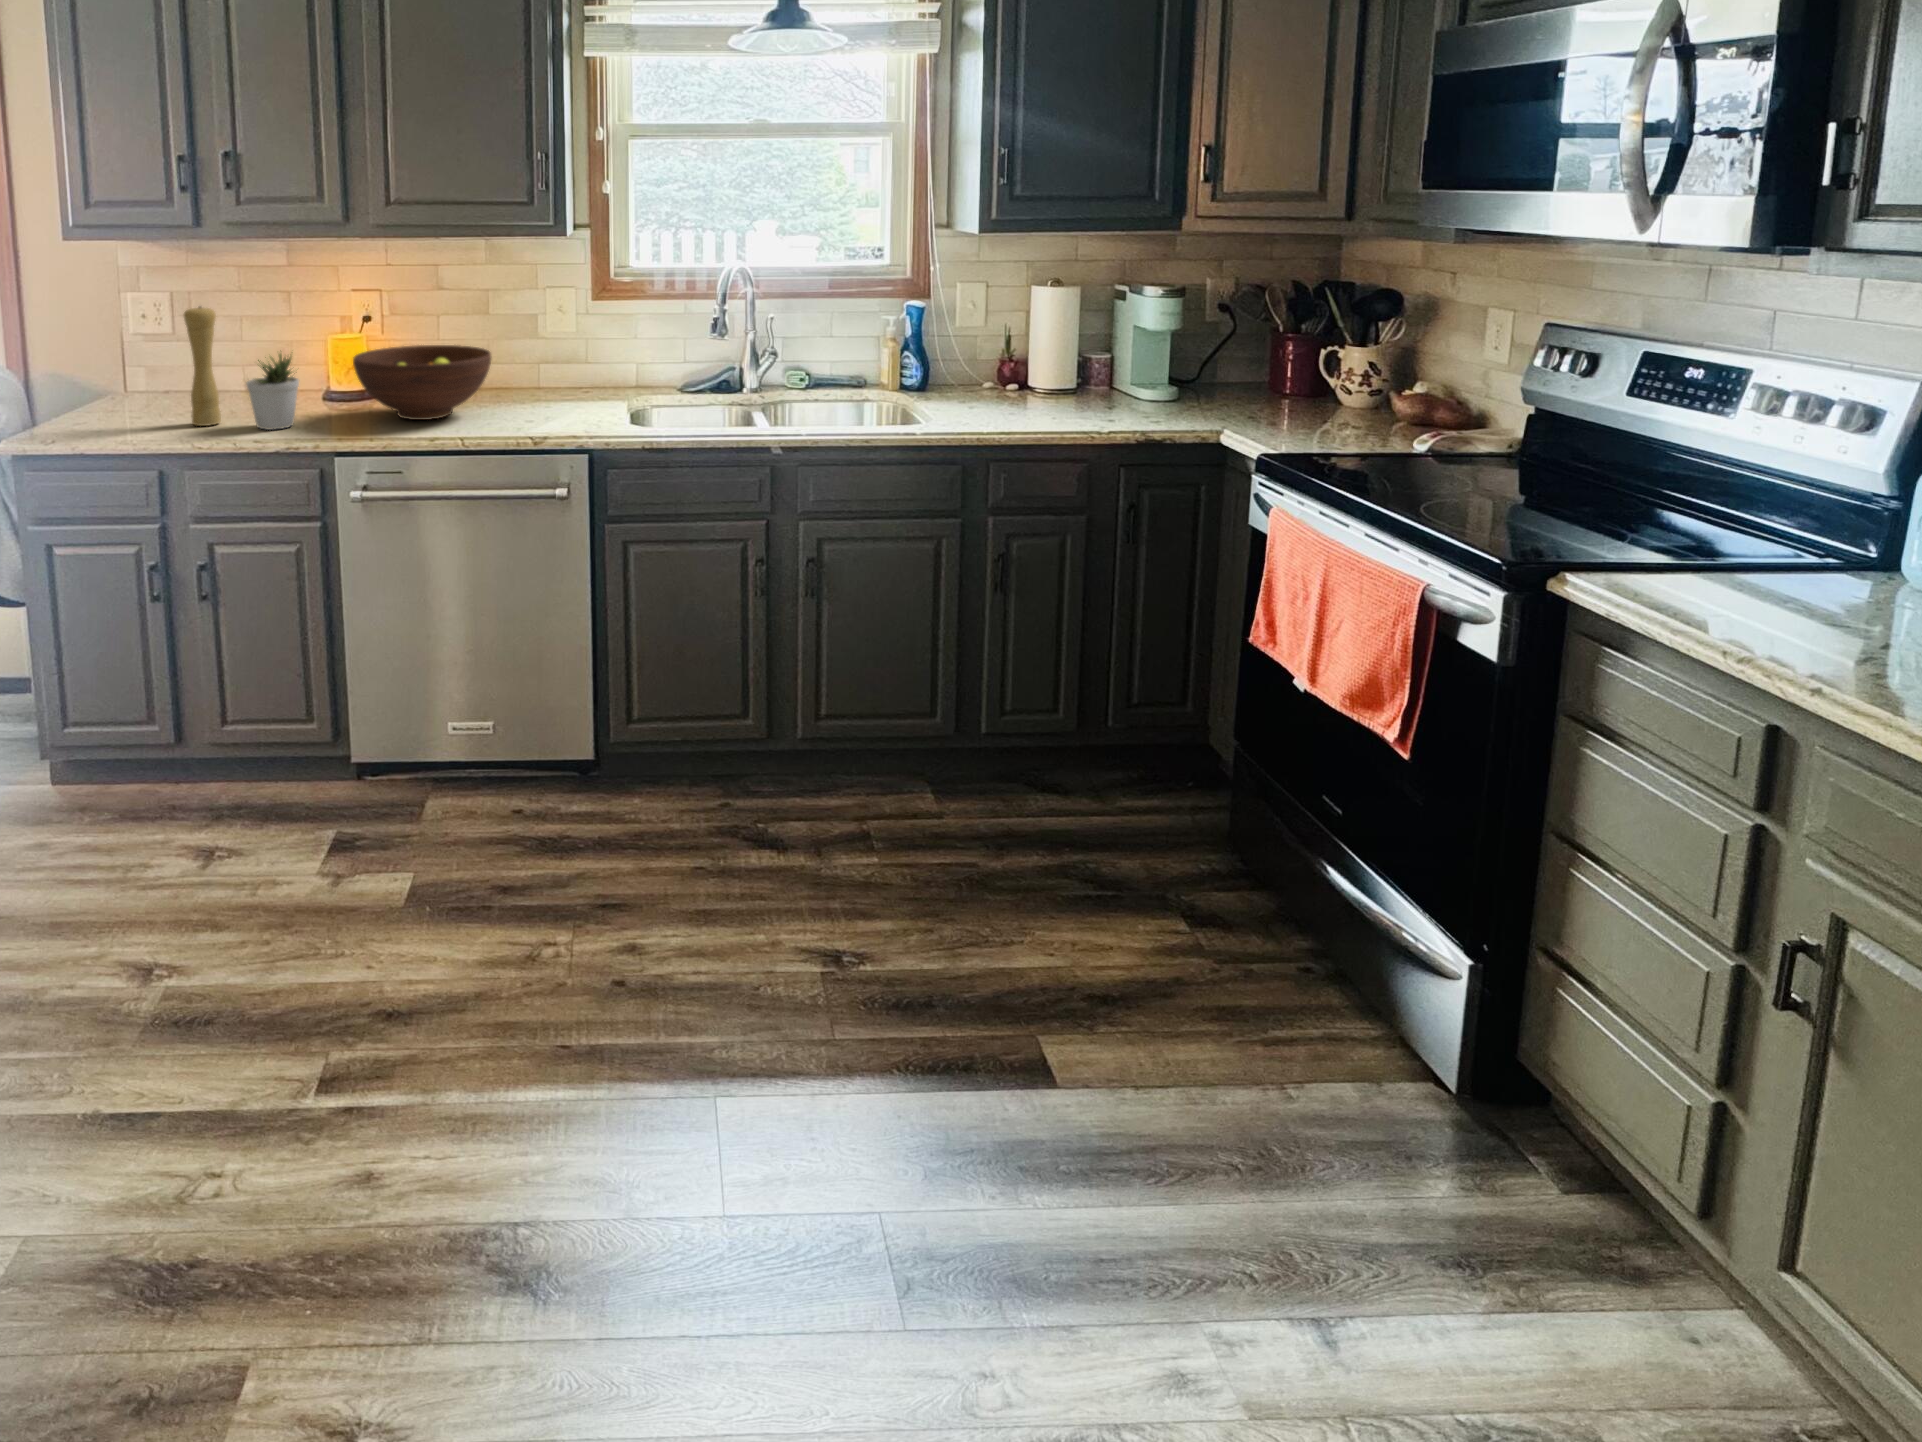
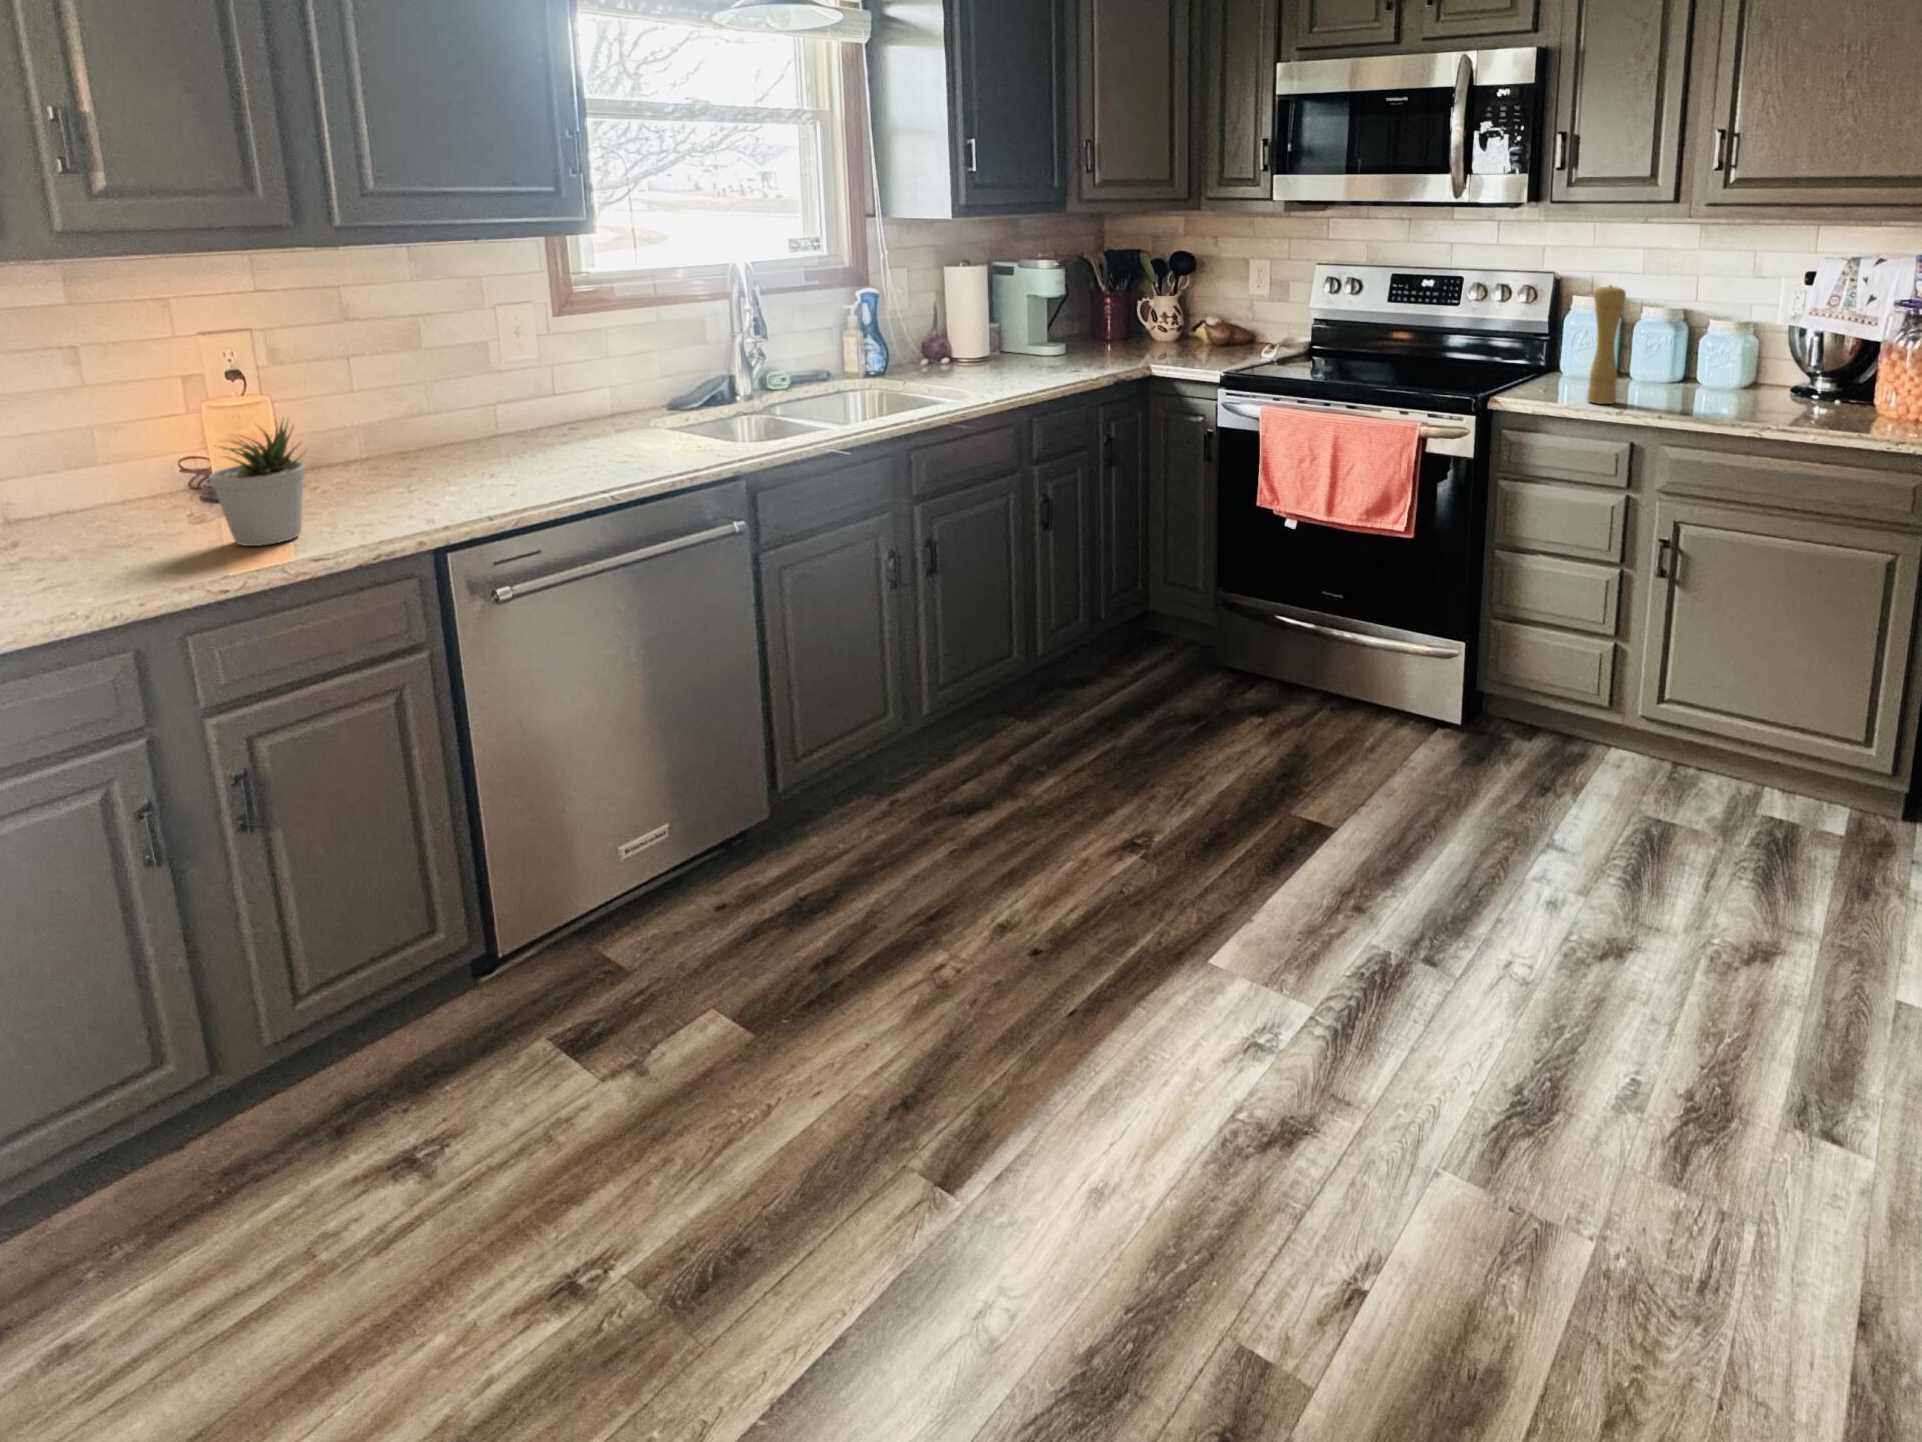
pepper mill: present [184,306,221,426] -> present [1587,285,1626,404]
fruit bowl: present [353,345,491,420] -> none [338,386,551,491]

